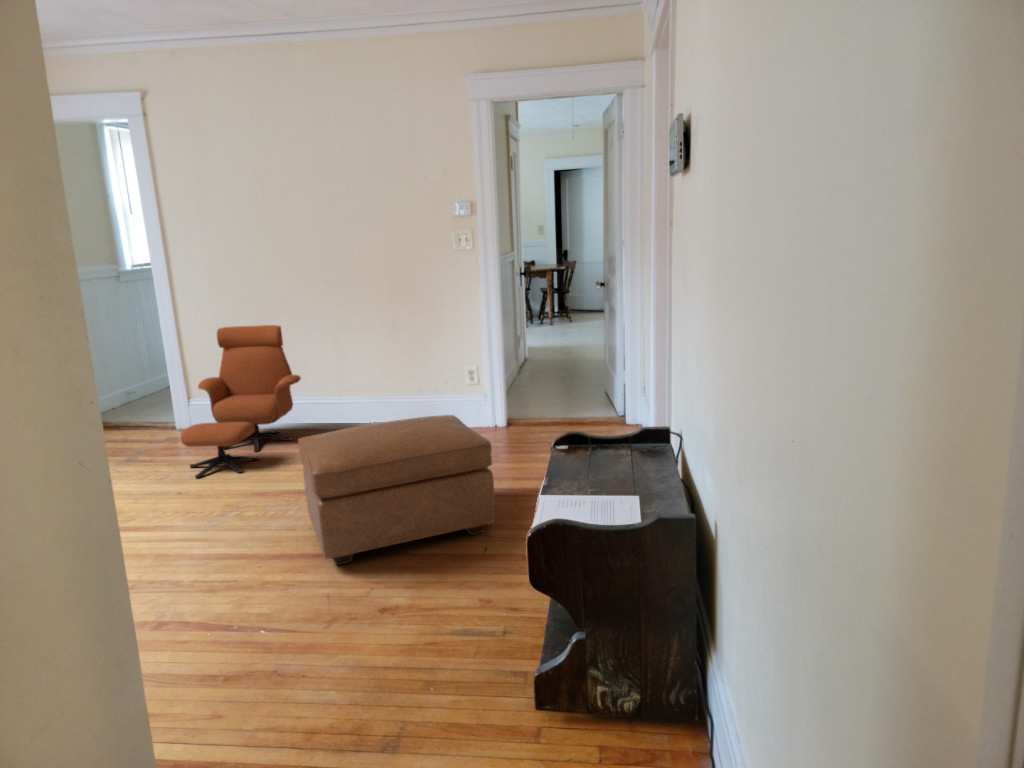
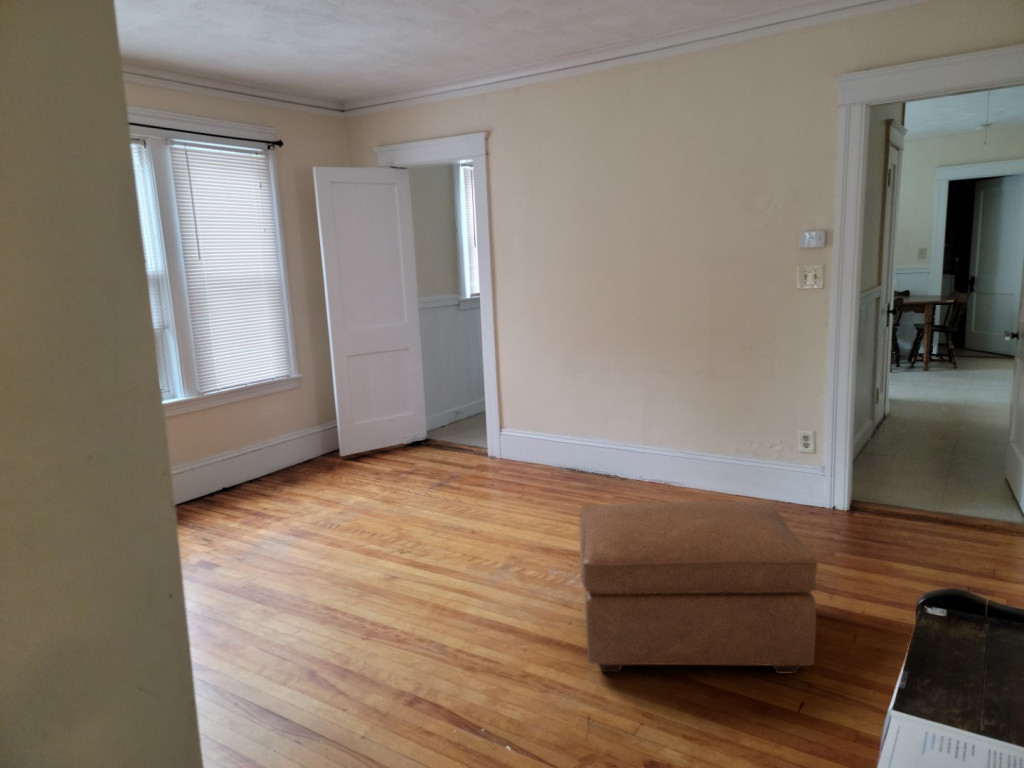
lounge chair: present [181,325,301,478] -> none [483,361,608,518]

